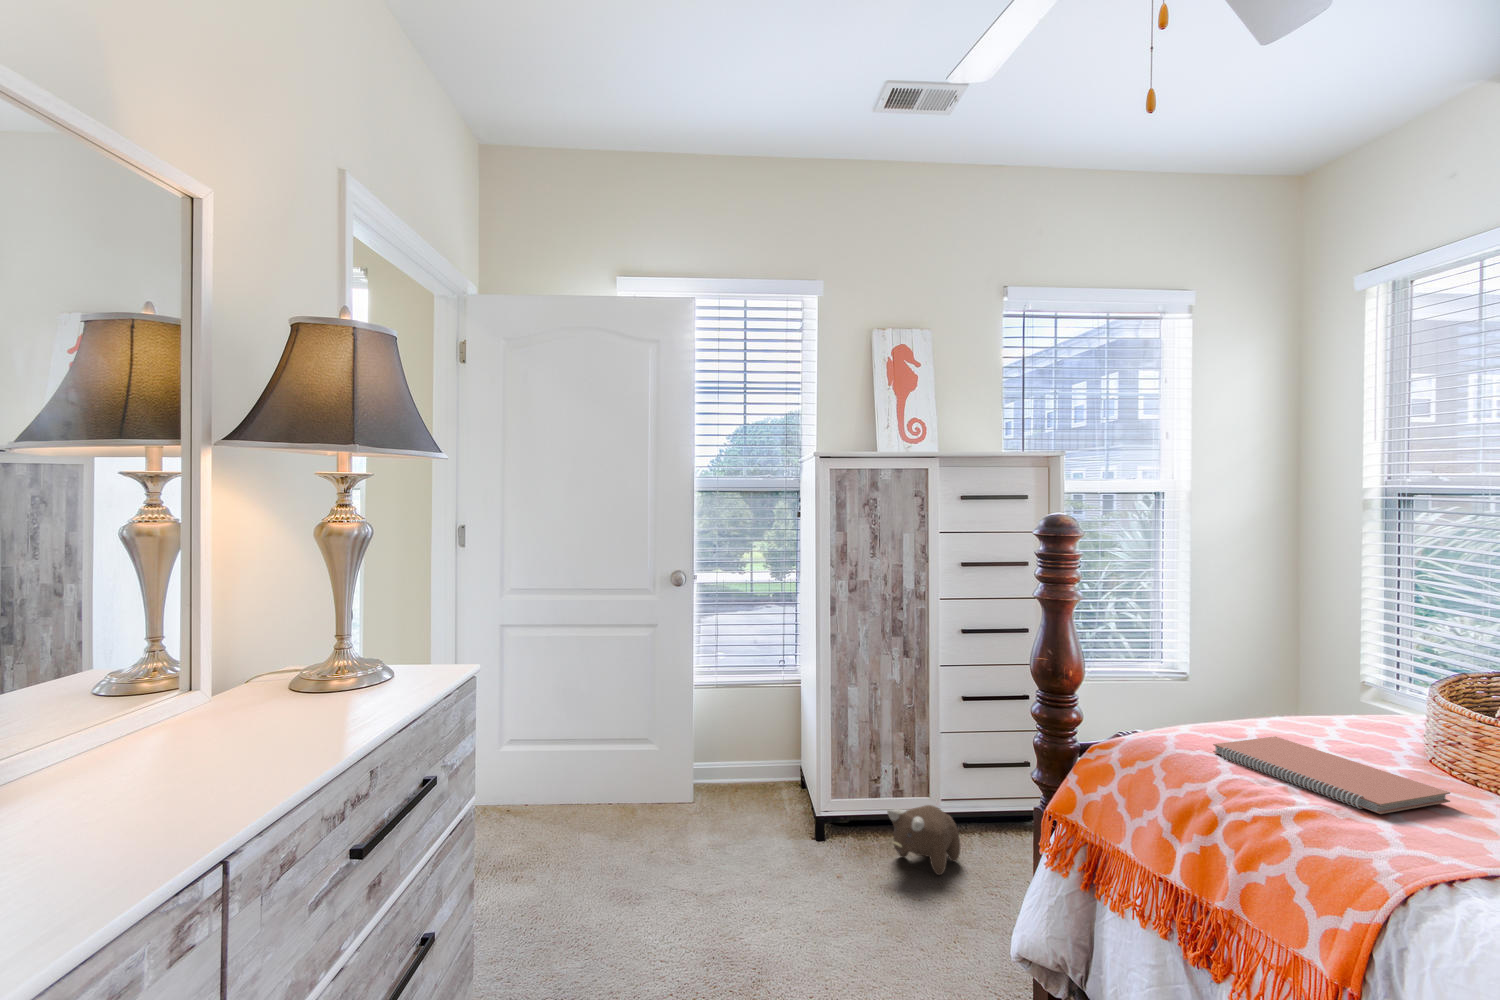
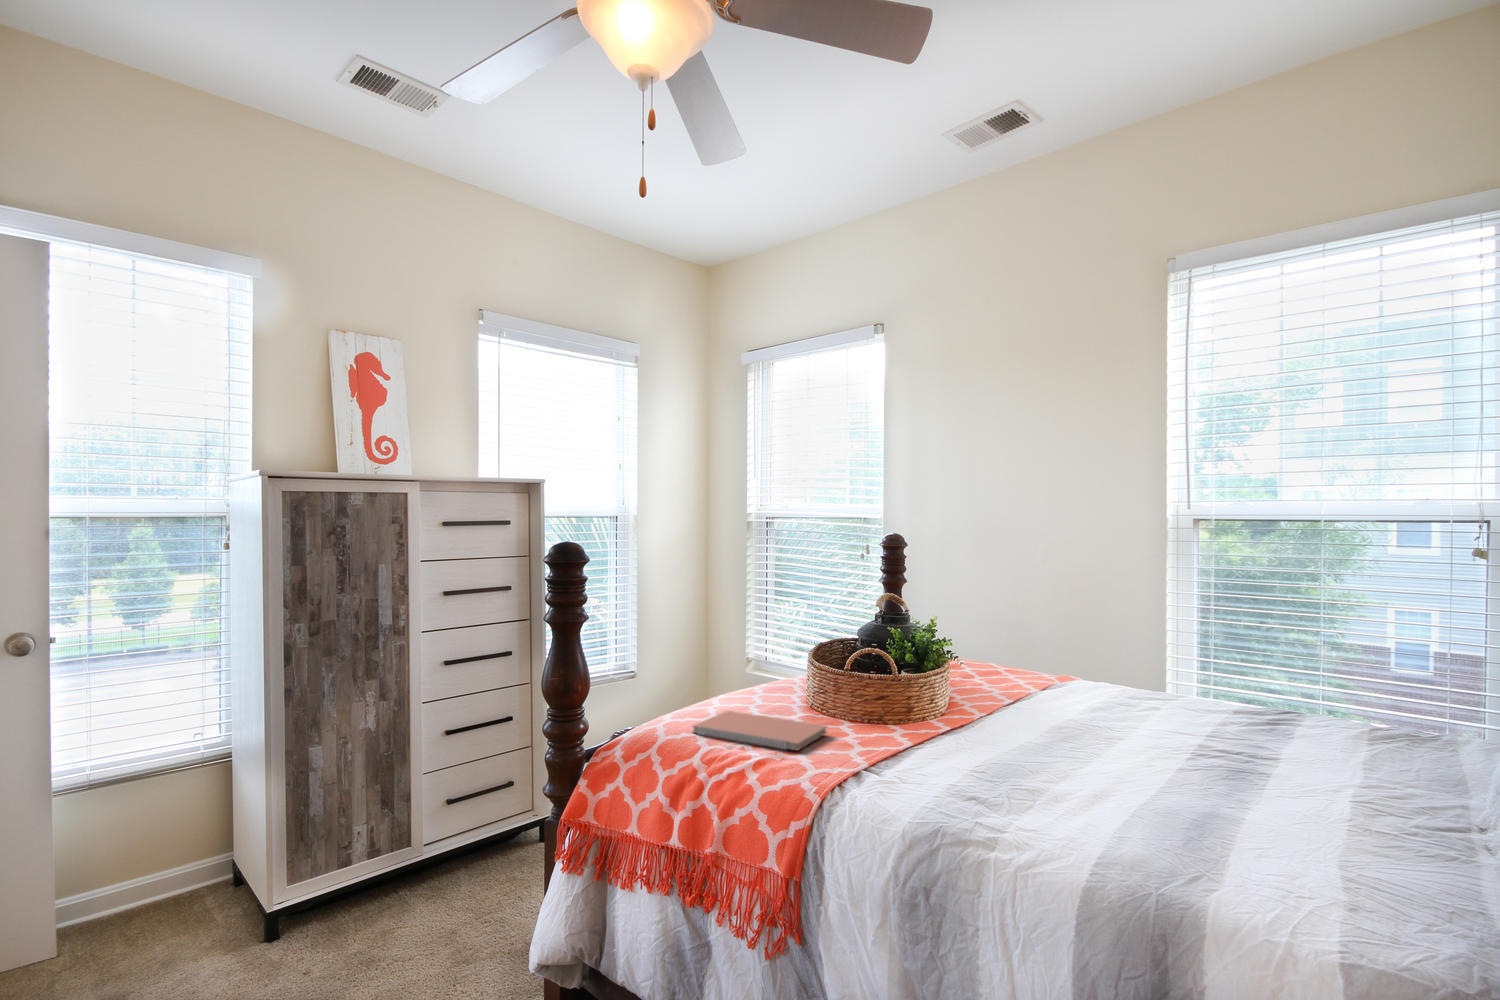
plush toy: present [887,805,960,875] -> none [365,857,447,930]

